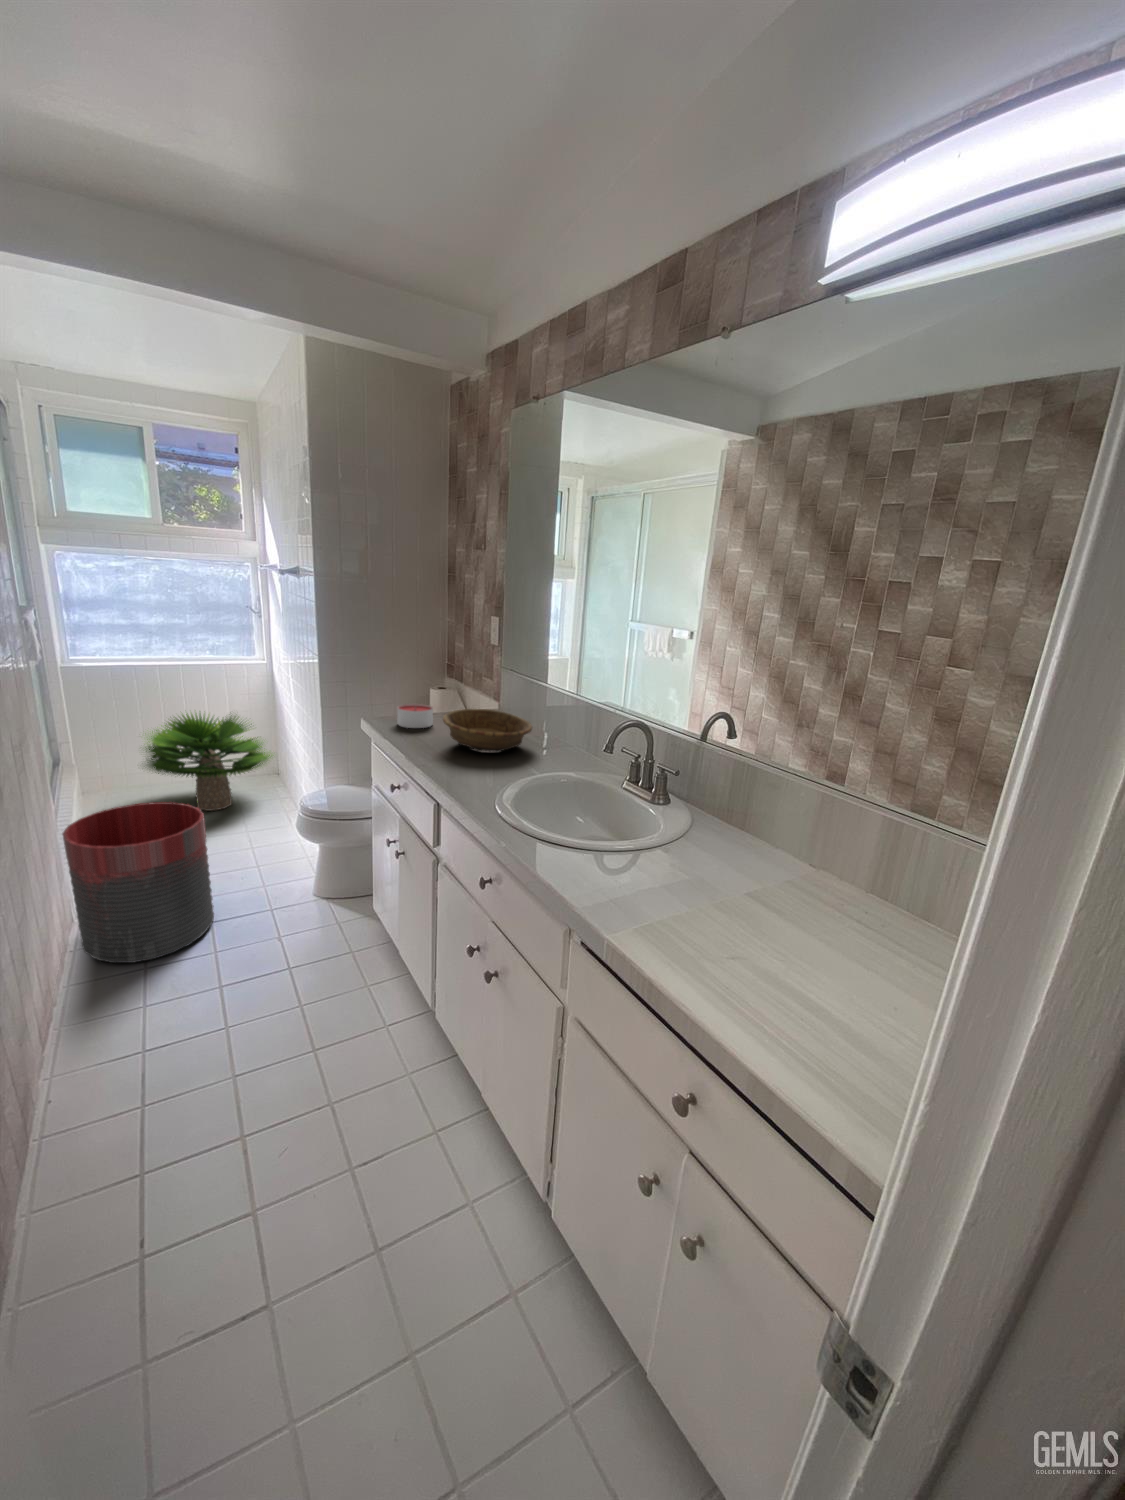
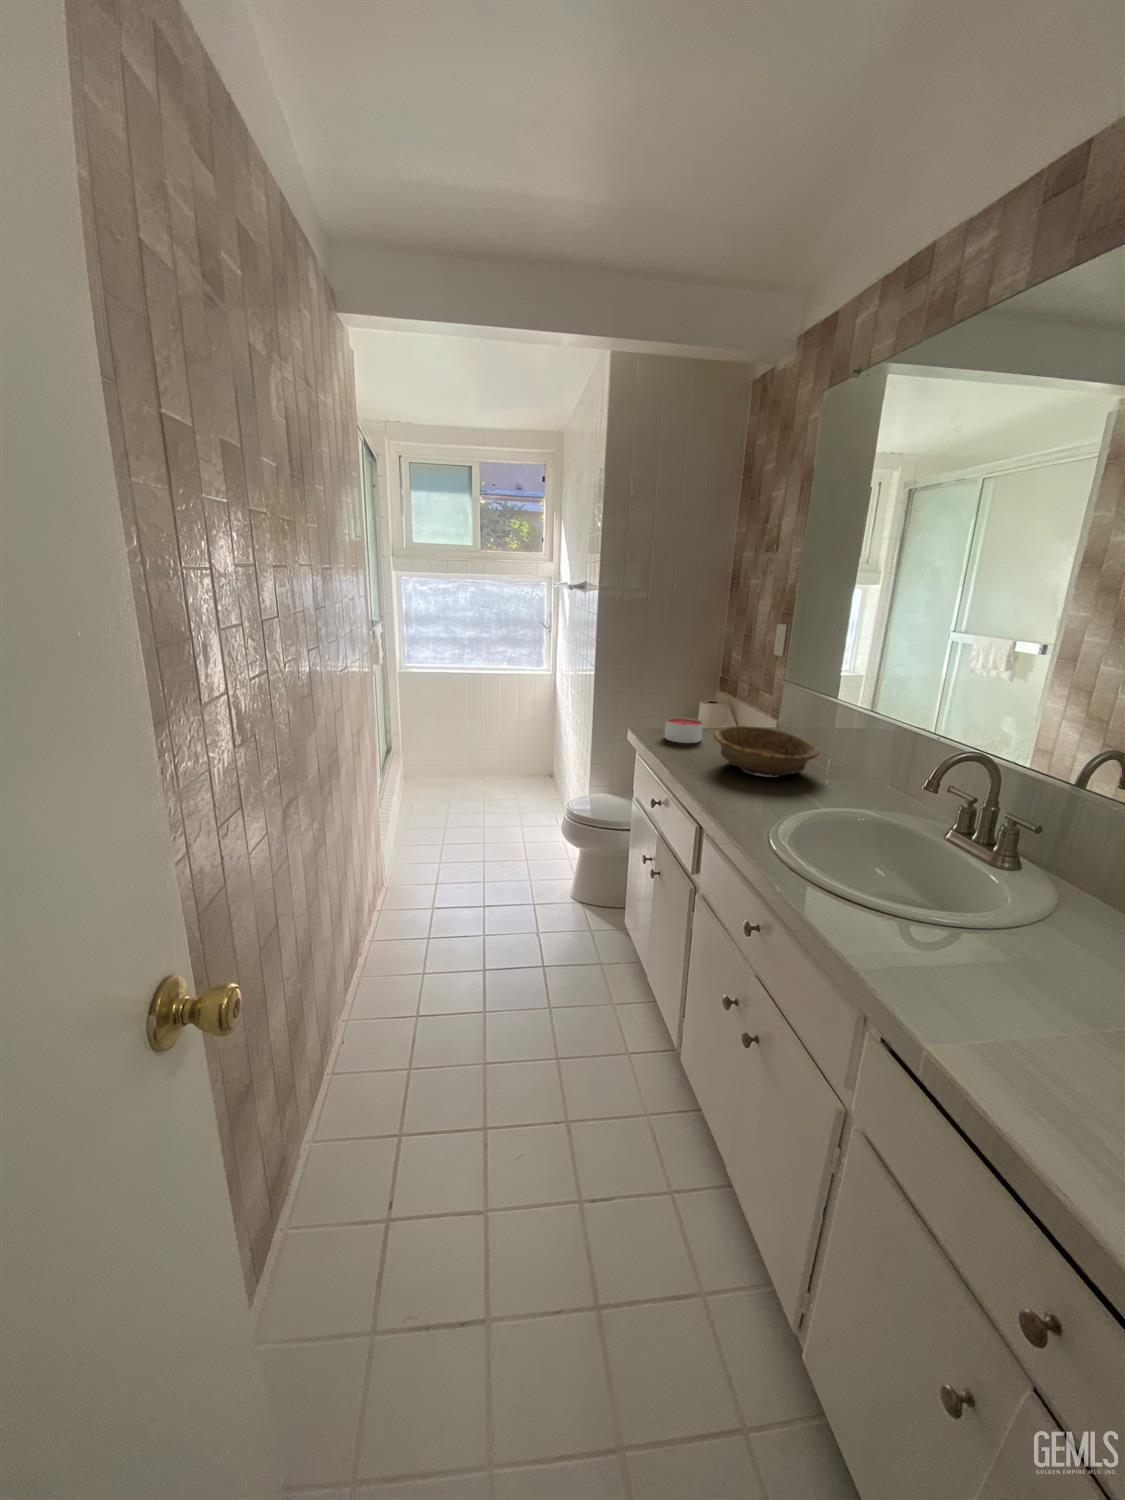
potted plant: present [144,713,272,811] -> none [440,712,552,804]
trash can: present [63,802,214,963] -> none [381,791,485,930]

